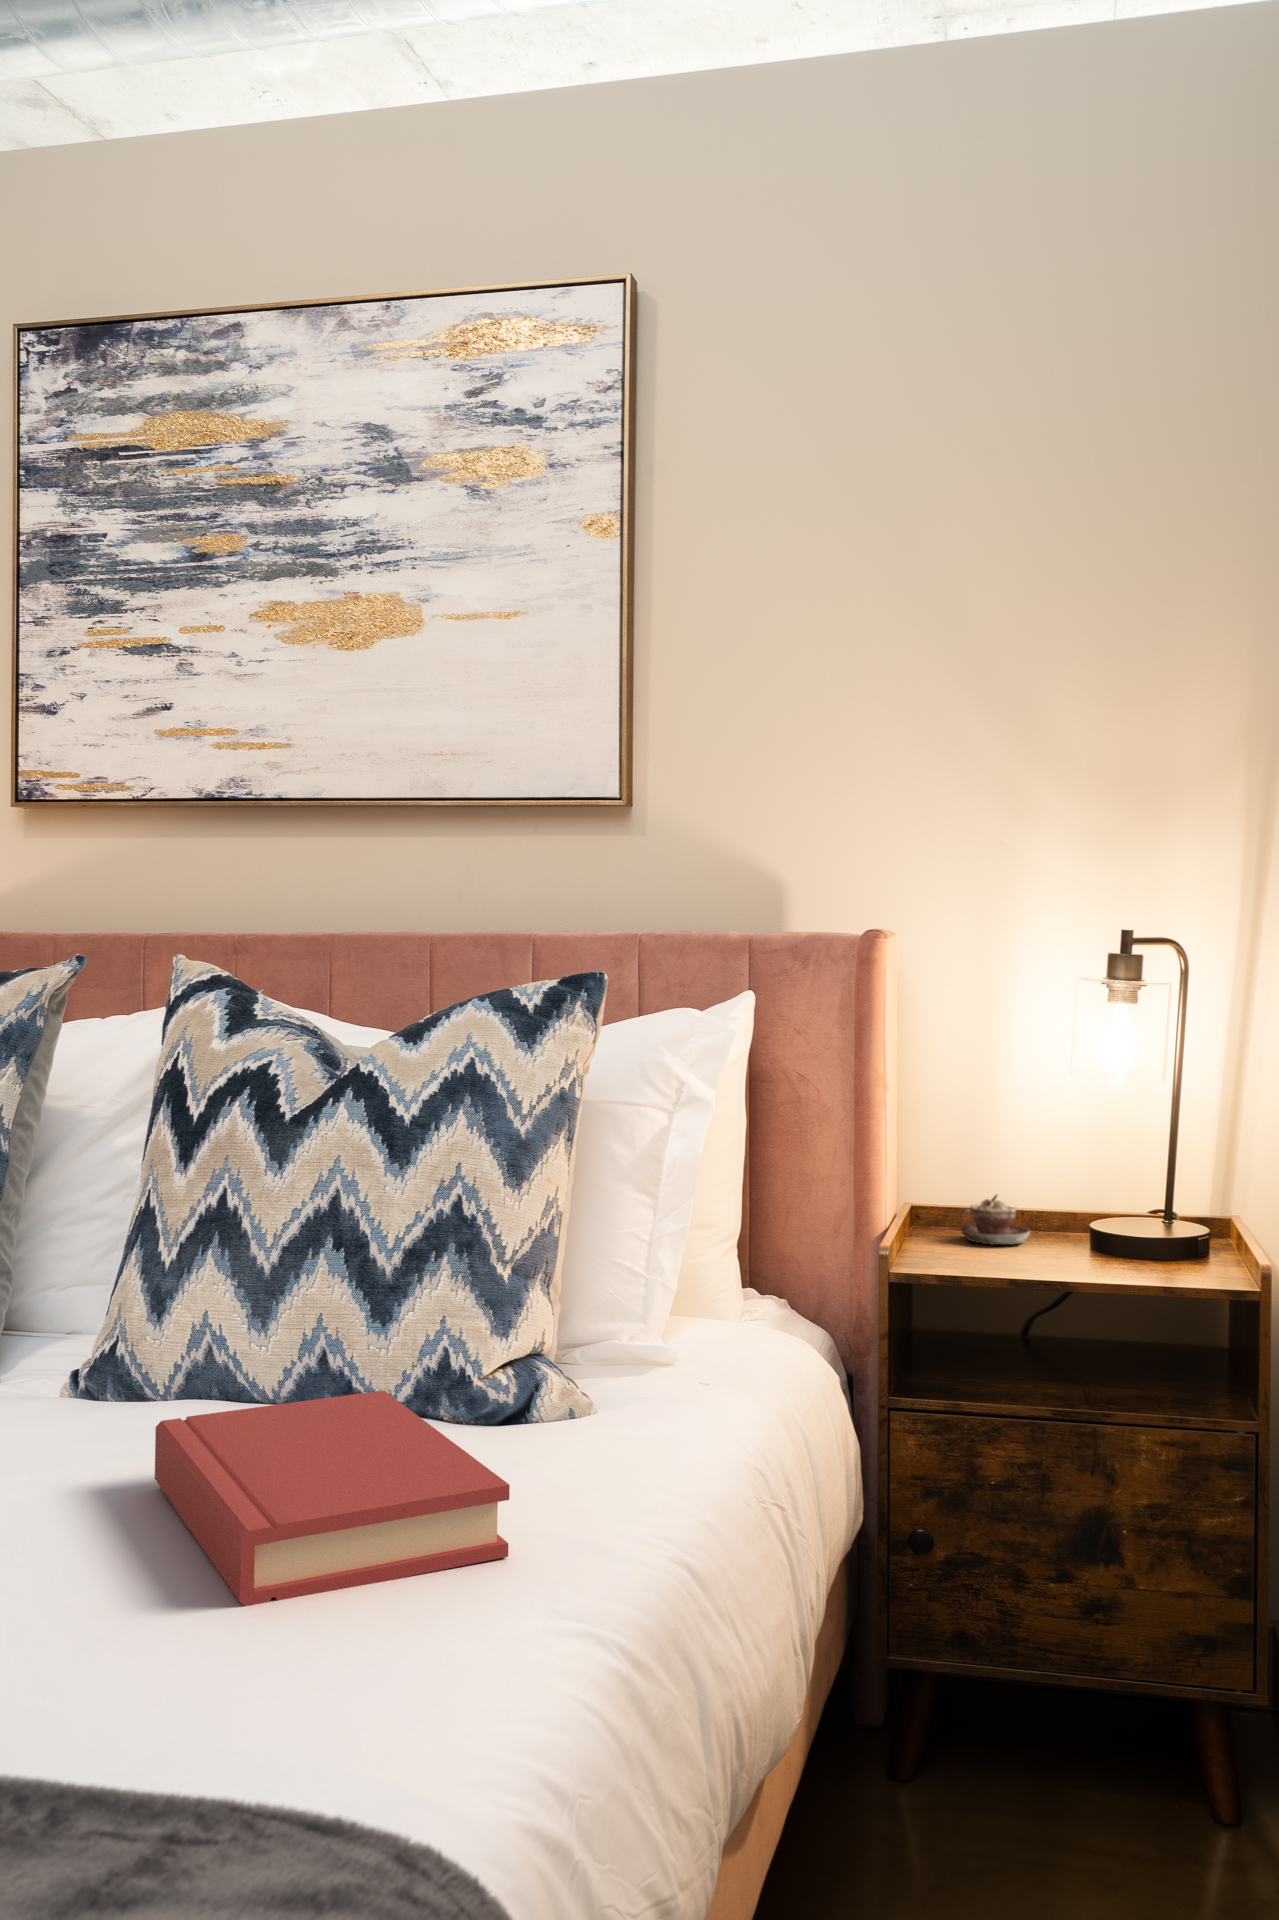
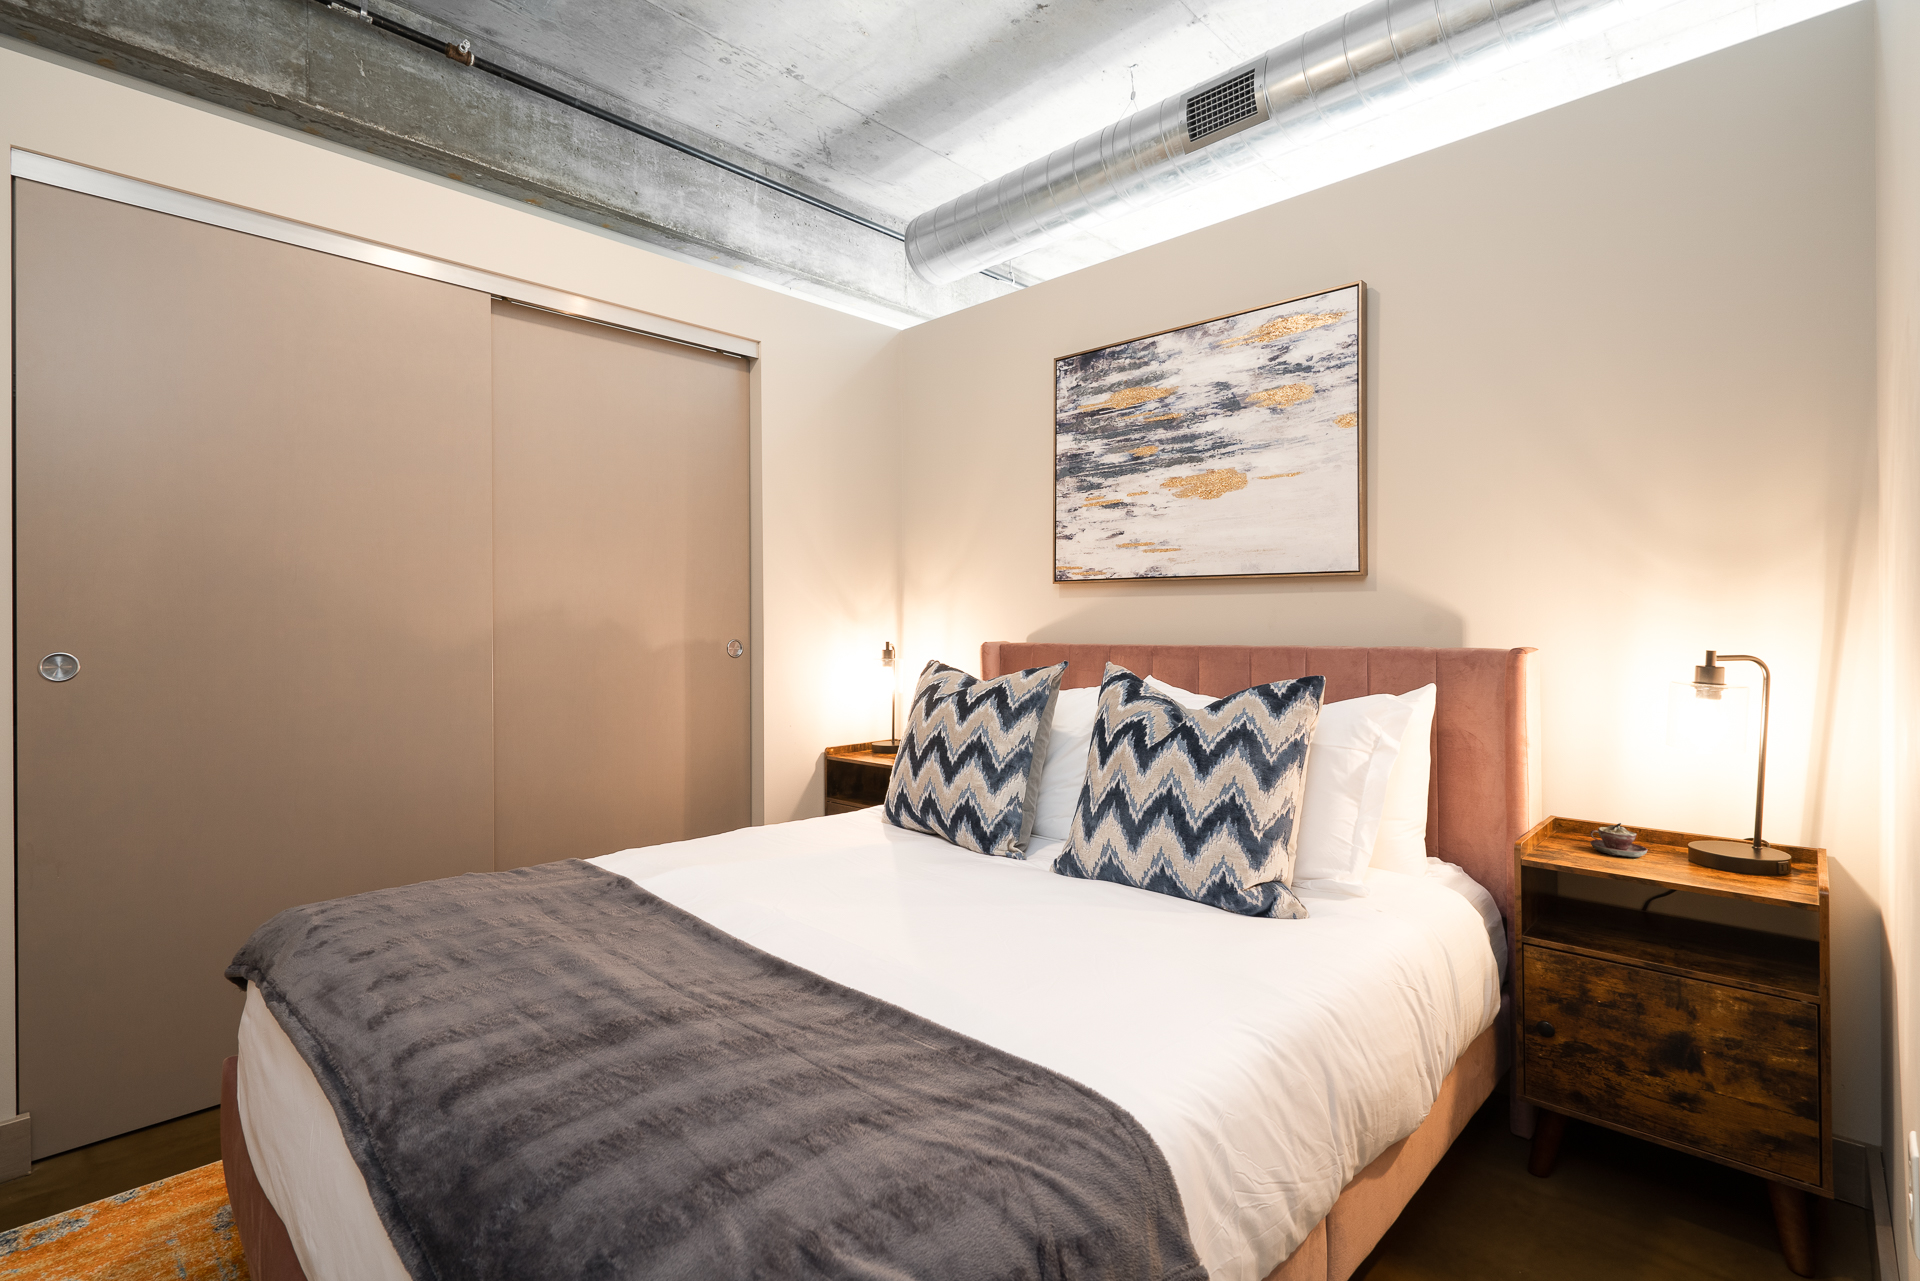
hardback book: present [155,1390,510,1606] -> none [1075,887,1229,987]

